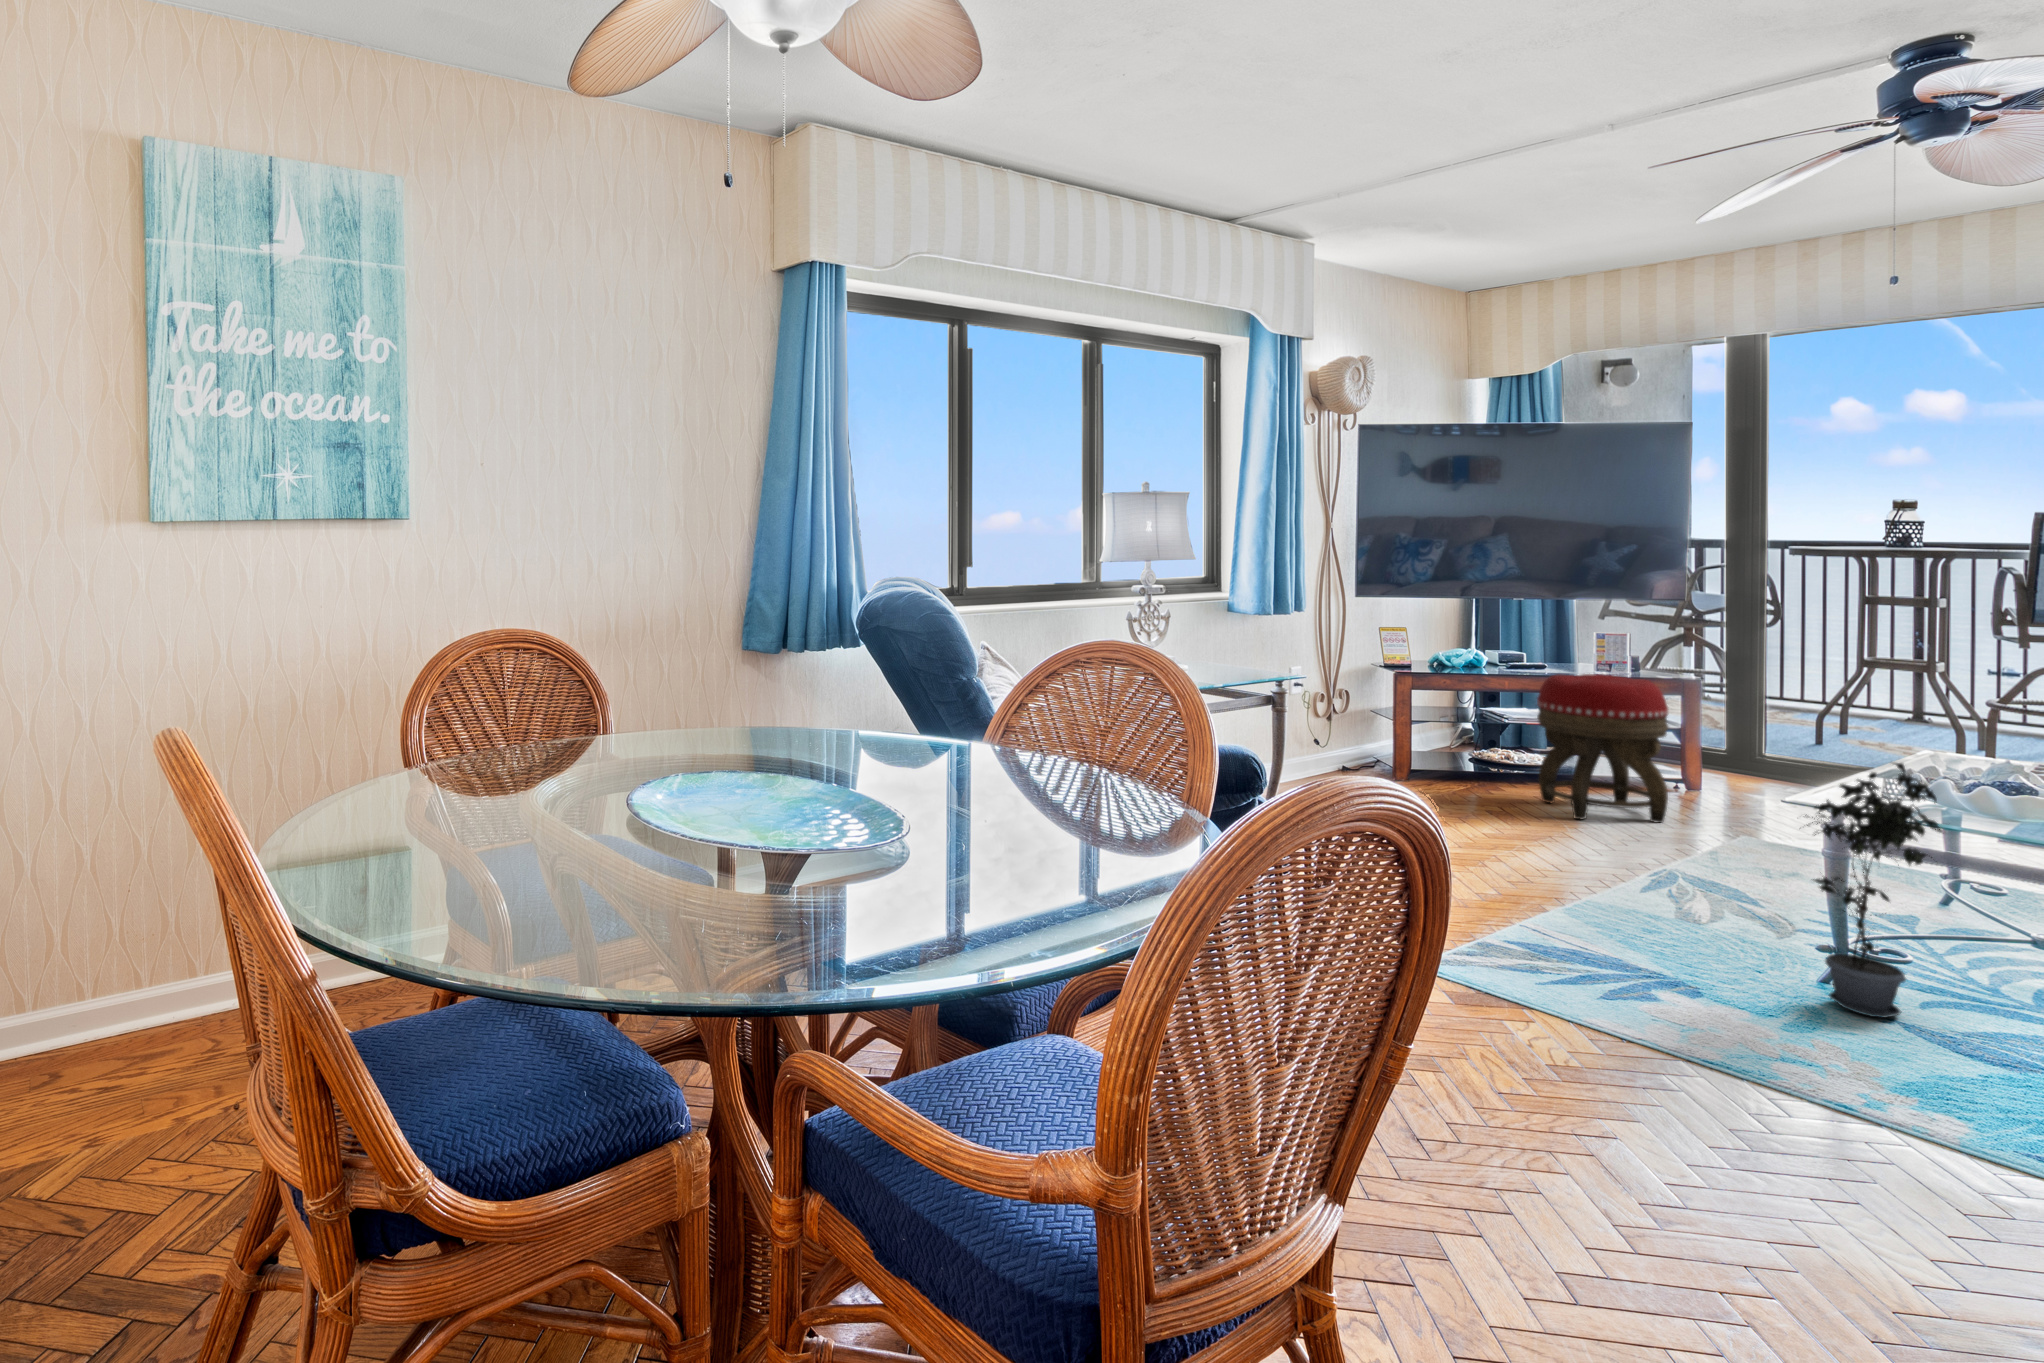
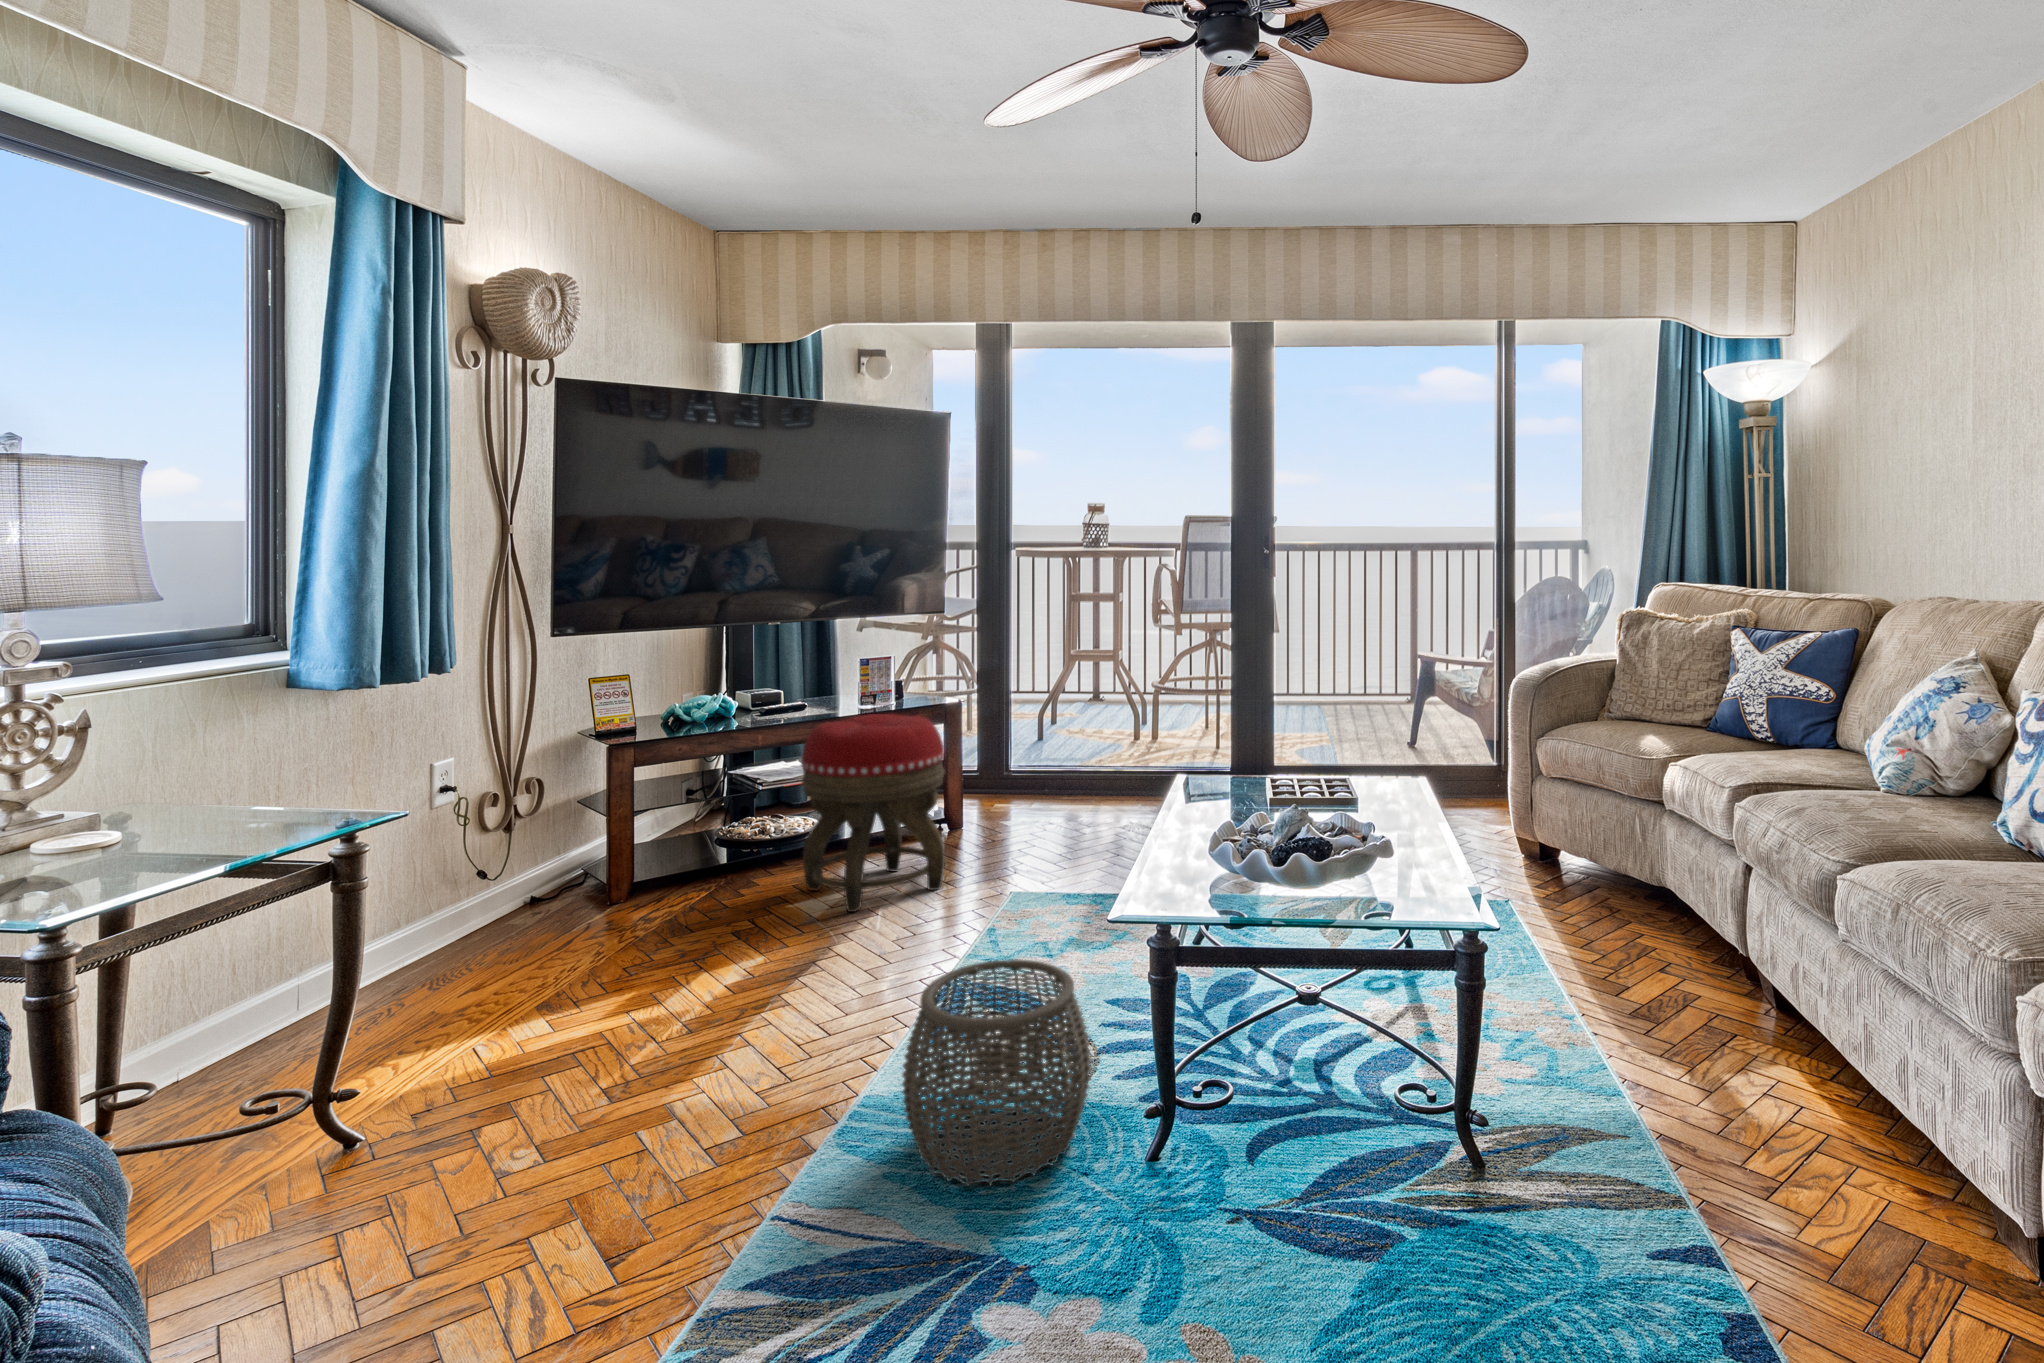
potted plant: present [1805,763,1943,1018] -> none [1178,847,1337,1220]
woven basket: none [1589,820,1745,955] -> present [902,960,1091,1185]

